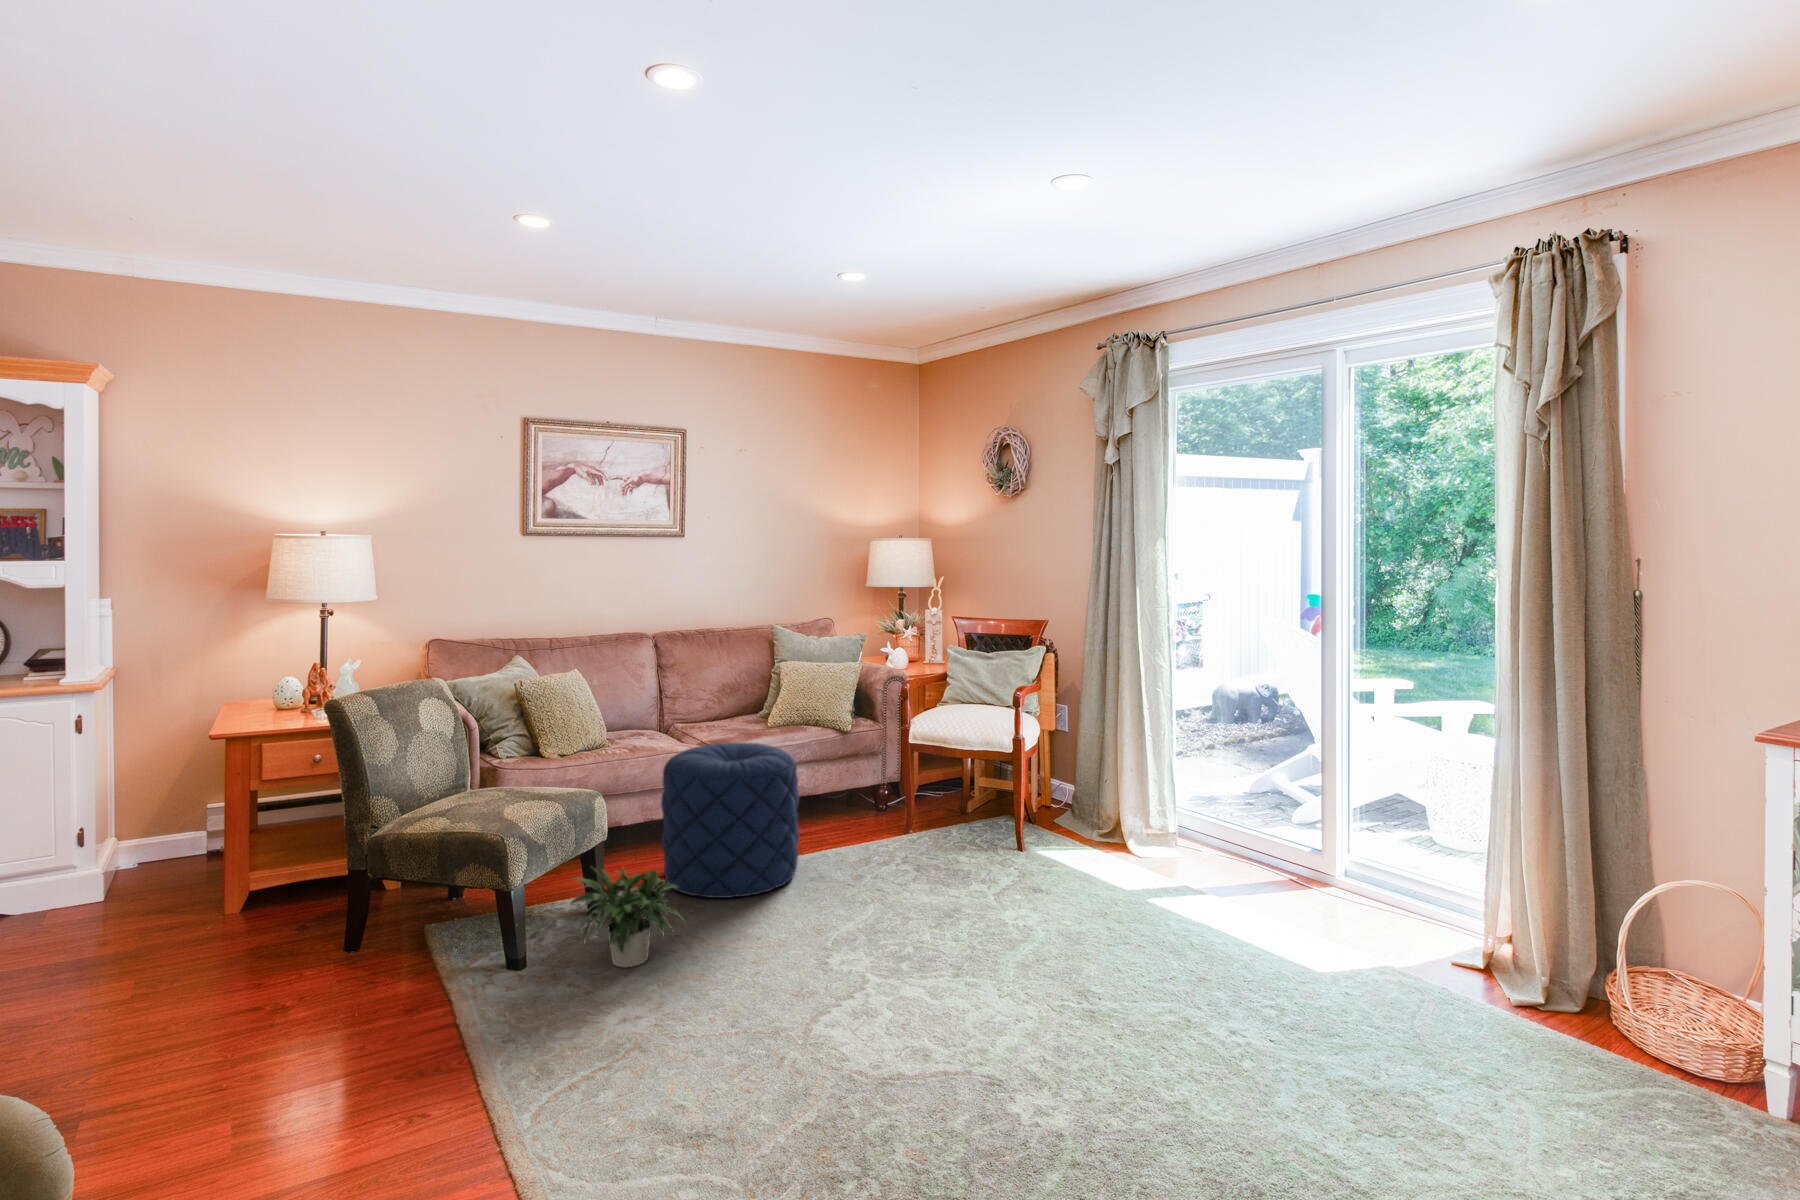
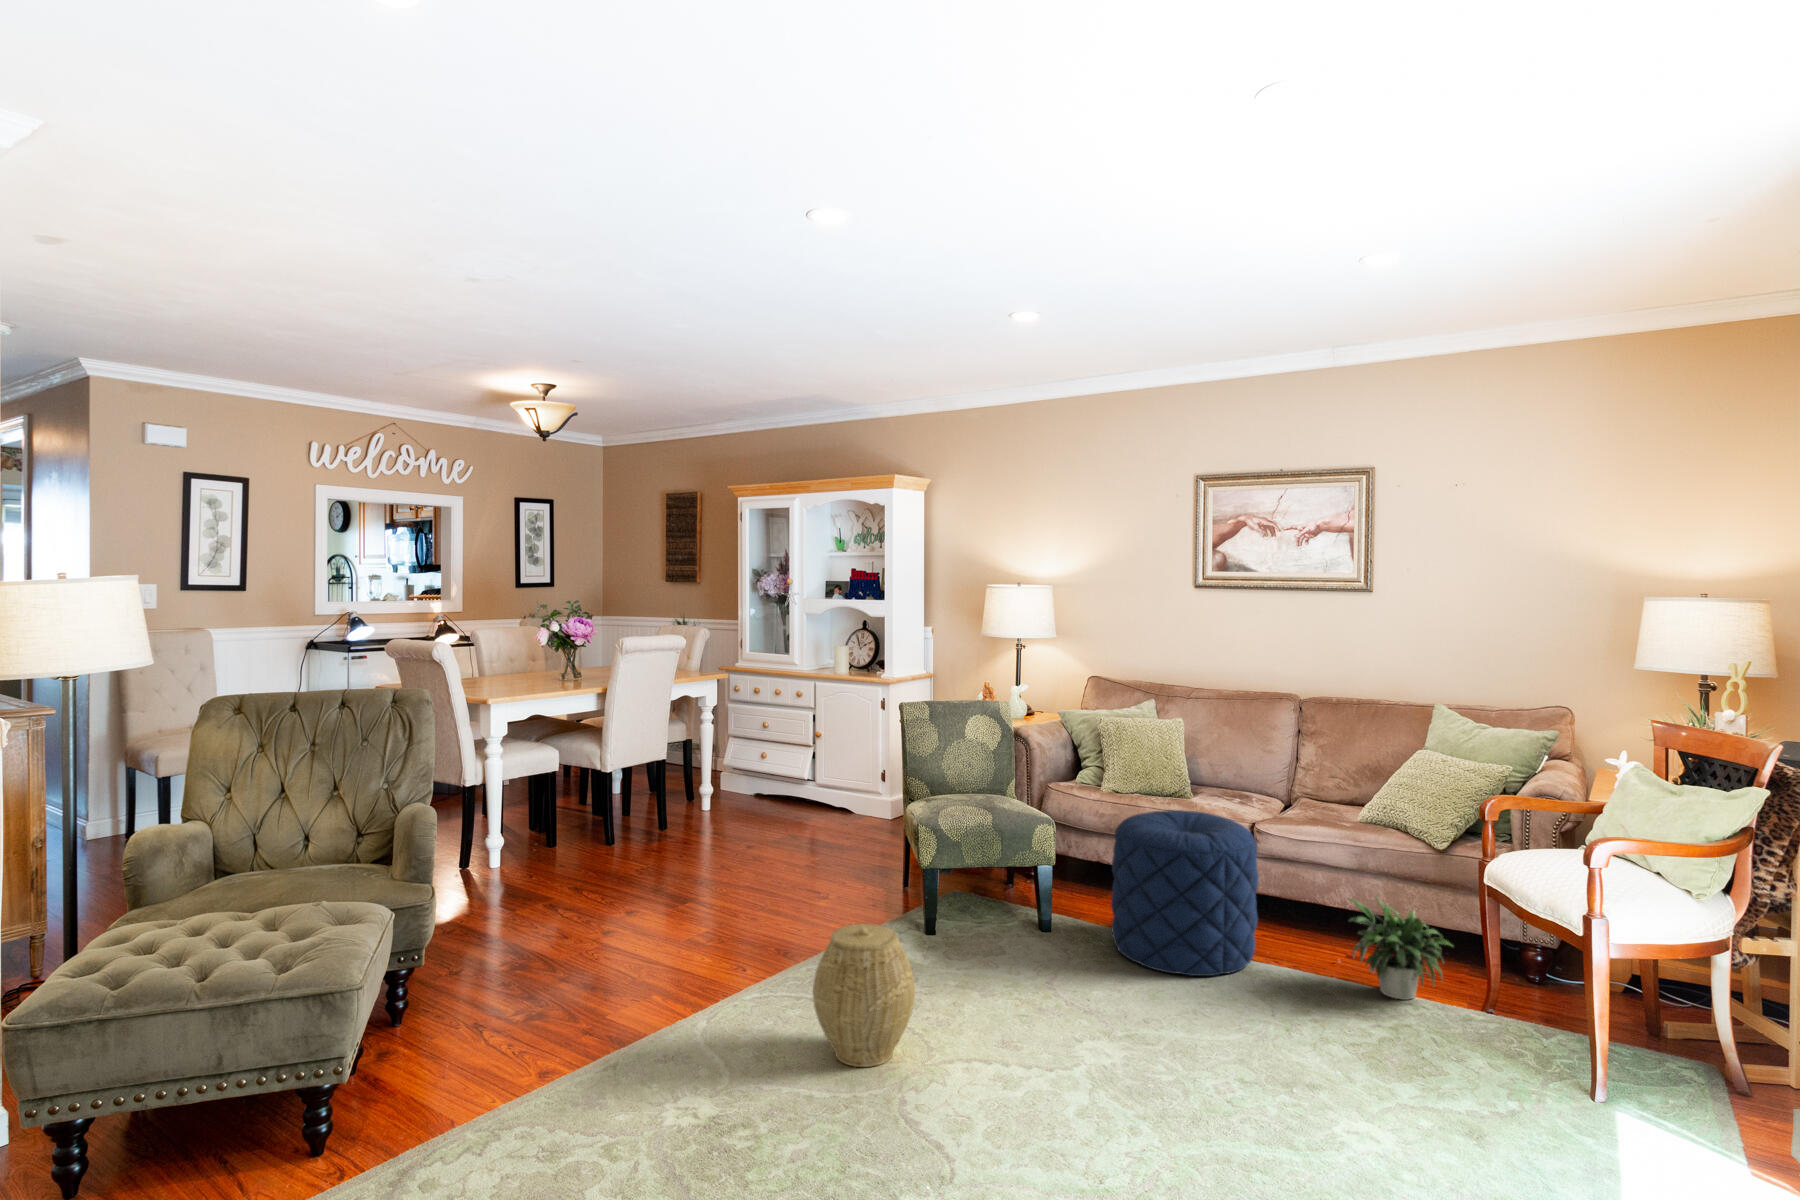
potted plant: present [543,867,685,967] -> present [1348,896,1452,1000]
woven basket: none [715,916,841,1093] -> present [813,924,915,1067]

